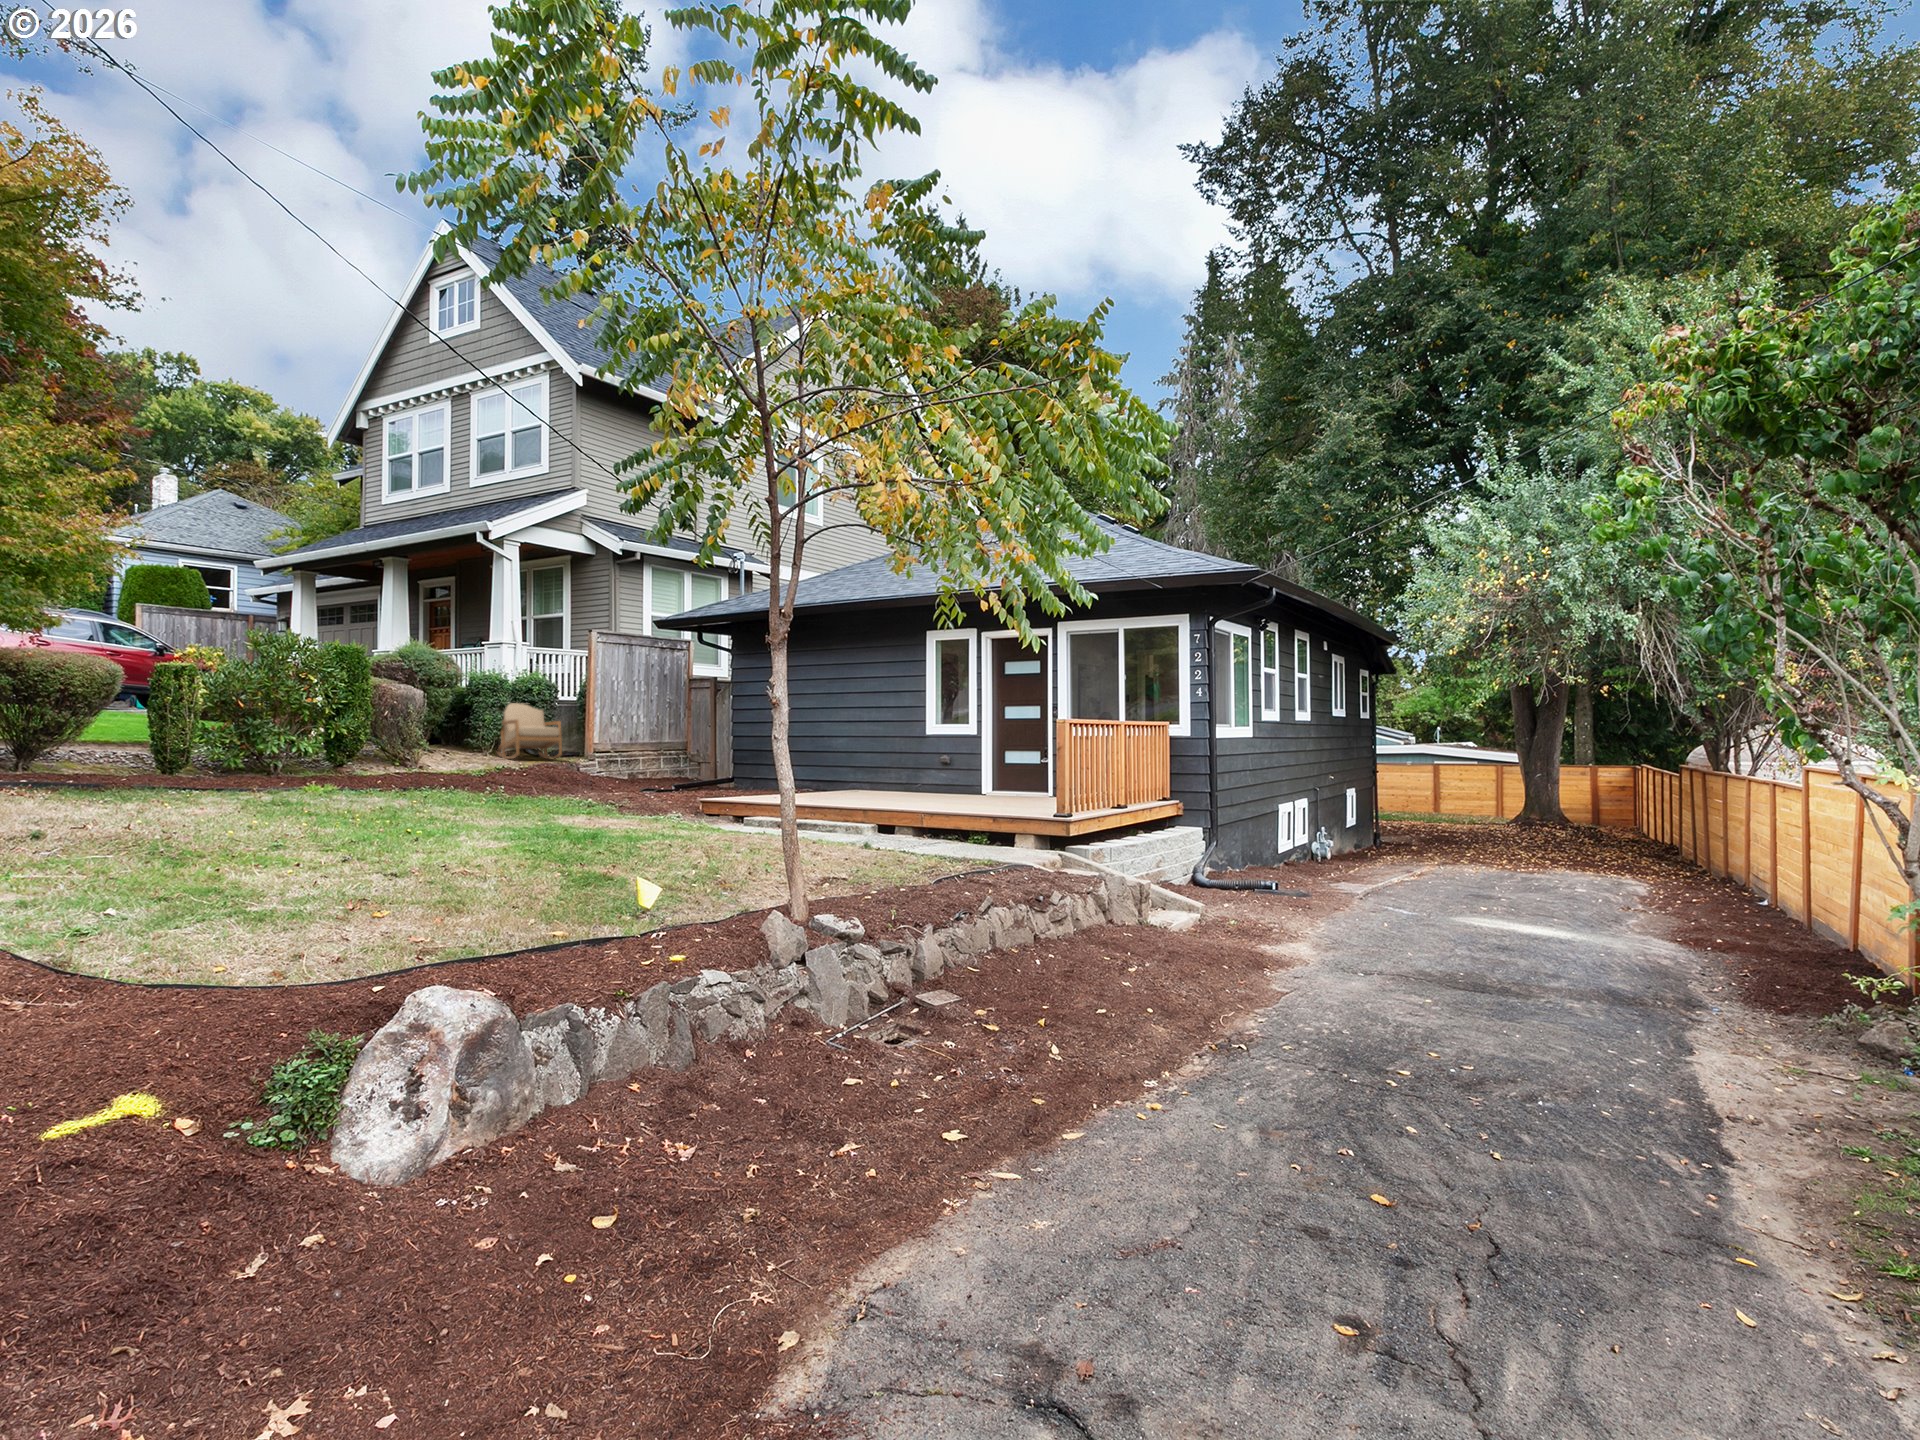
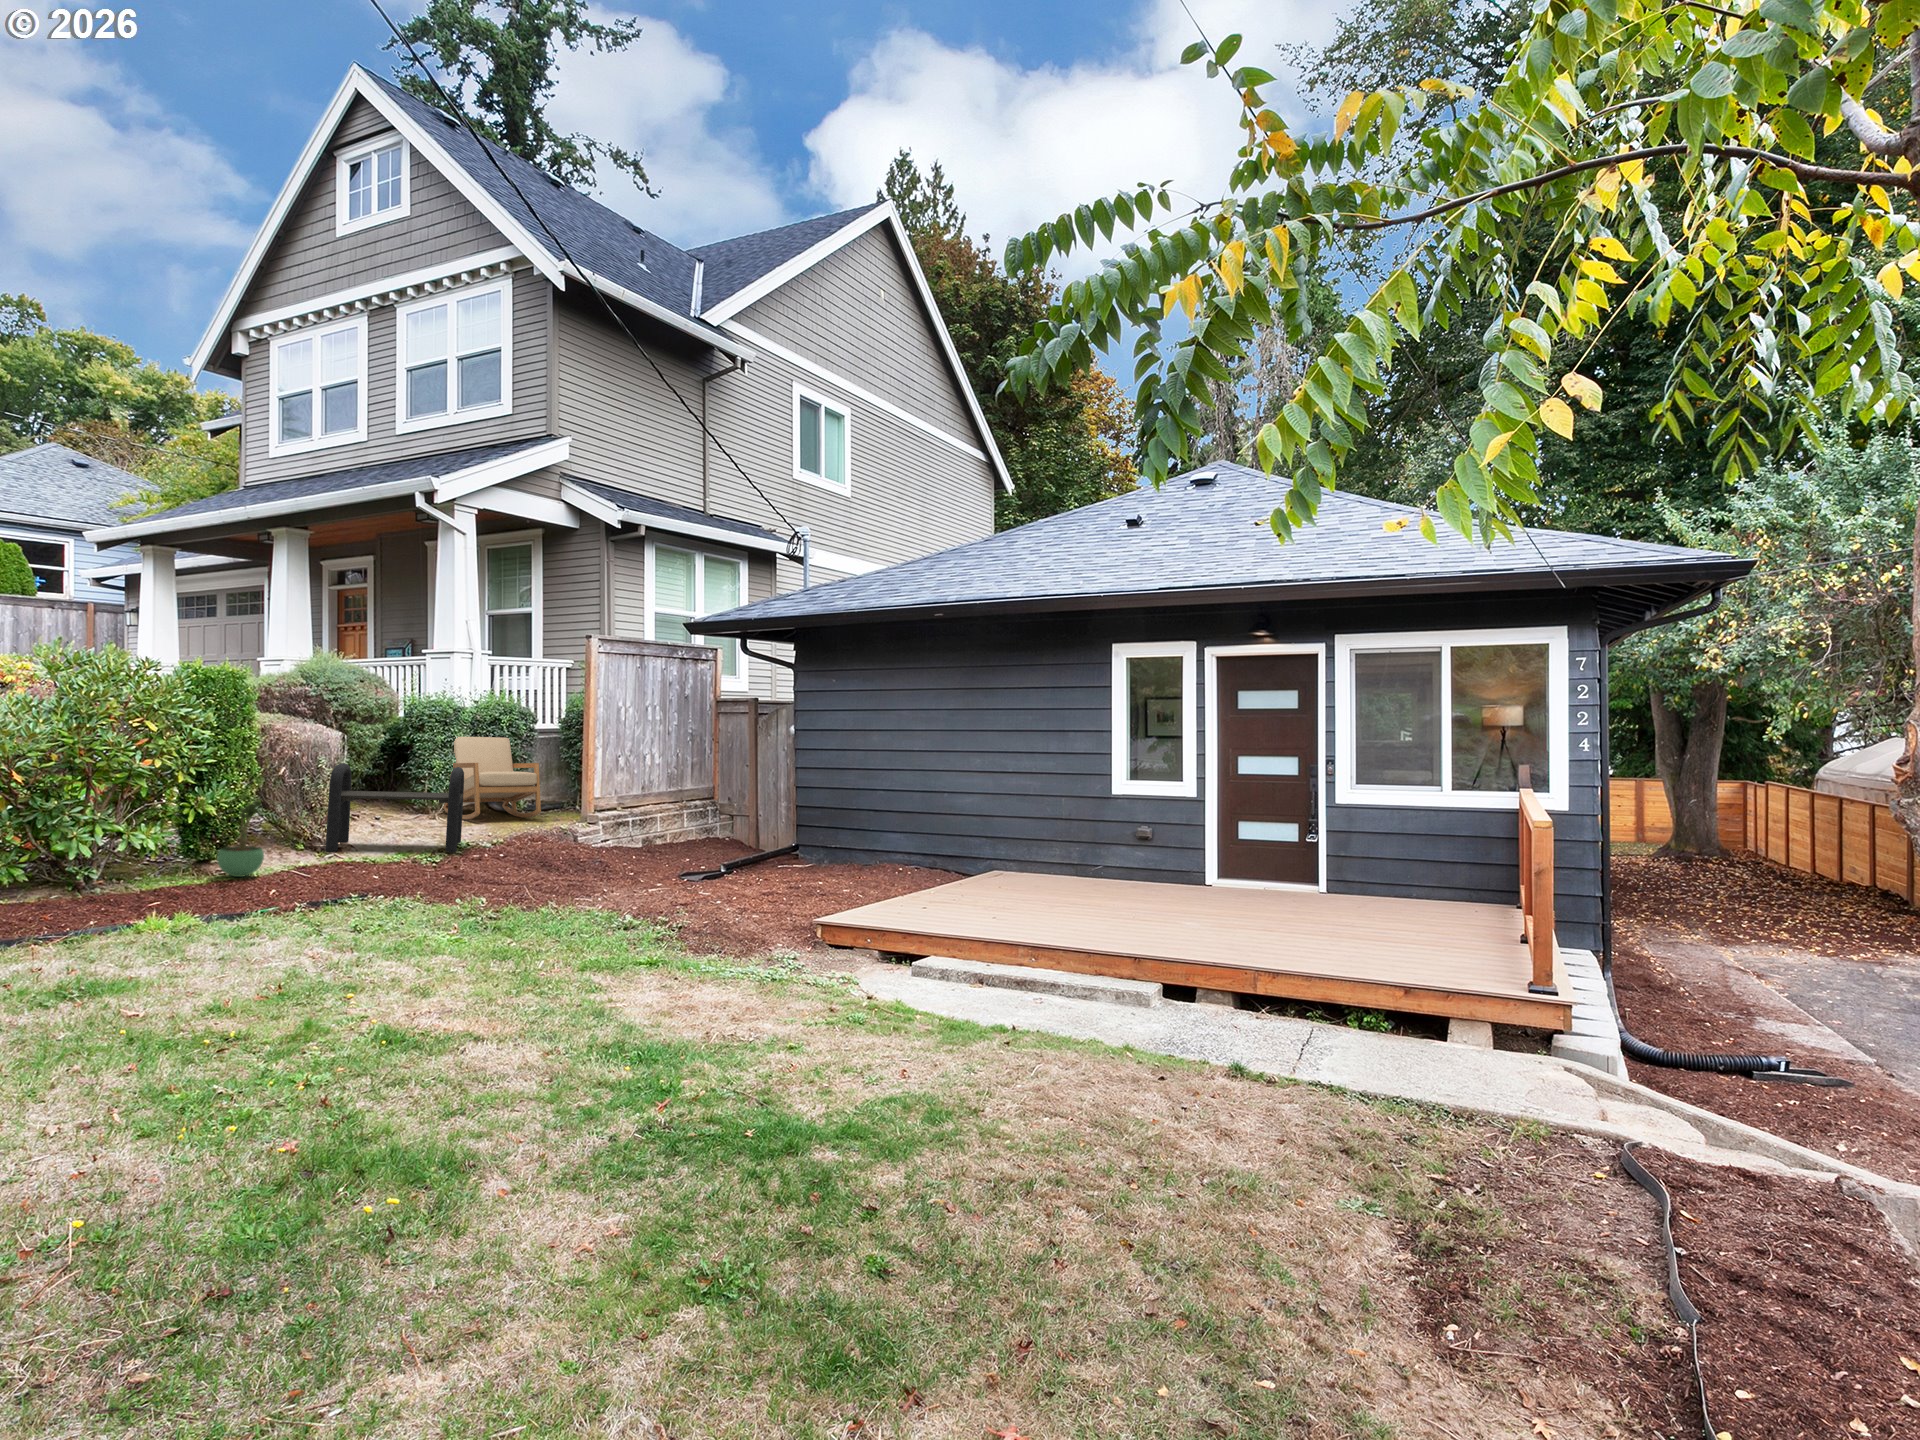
bench: none [415,714,504,772] -> present [325,763,464,852]
potted plant: none [350,730,377,776] -> present [217,800,264,877]

